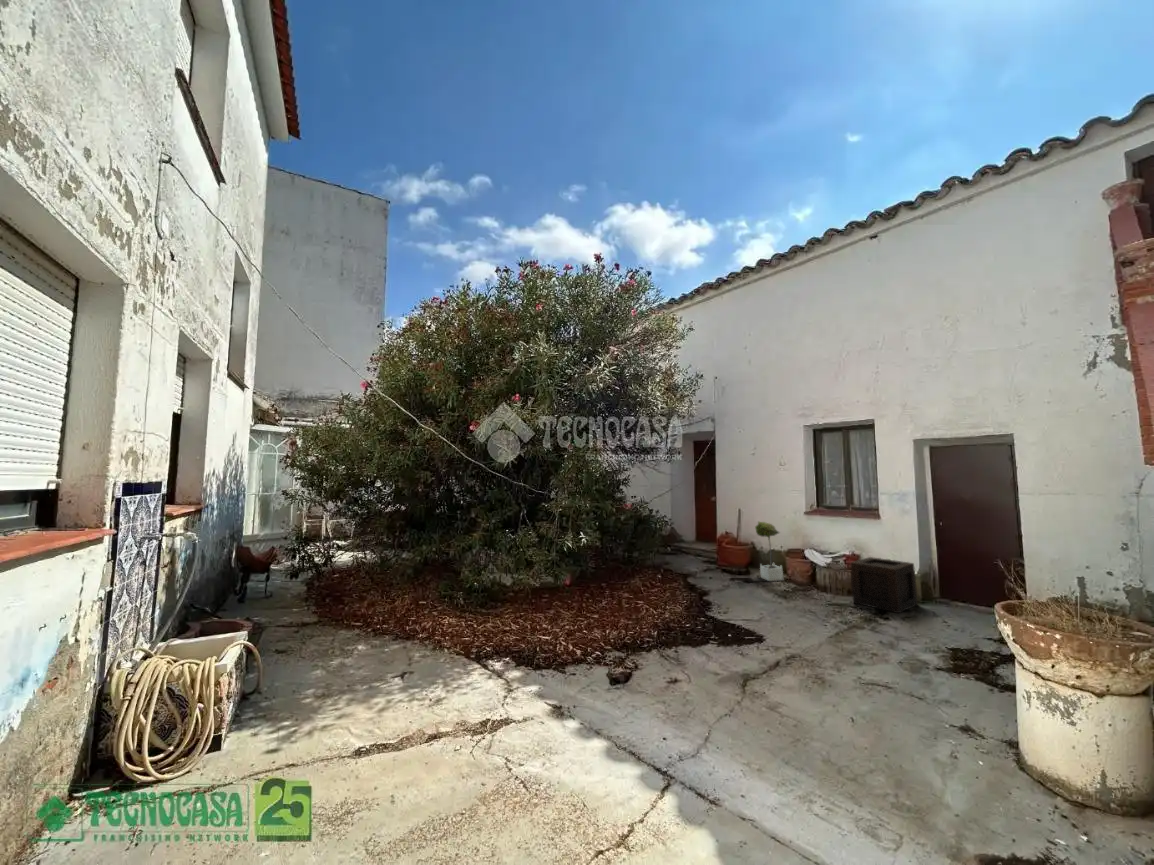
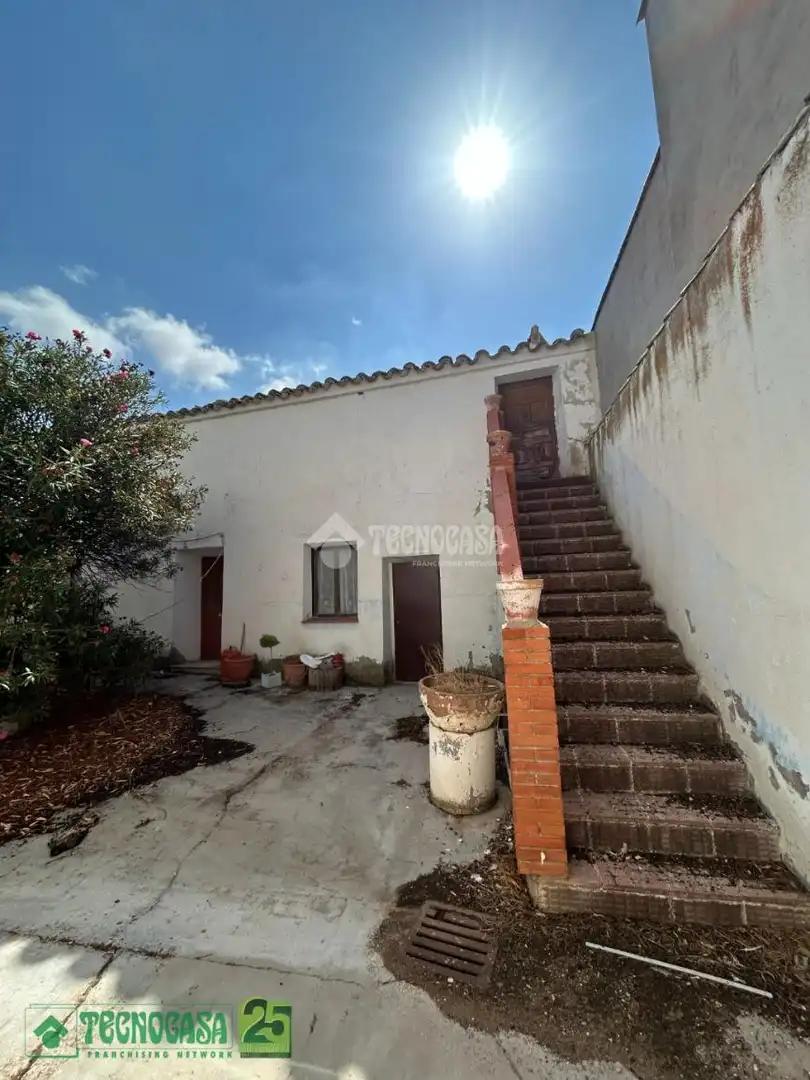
wooden crate: present [851,557,917,613] -> none [333,655,377,697]

